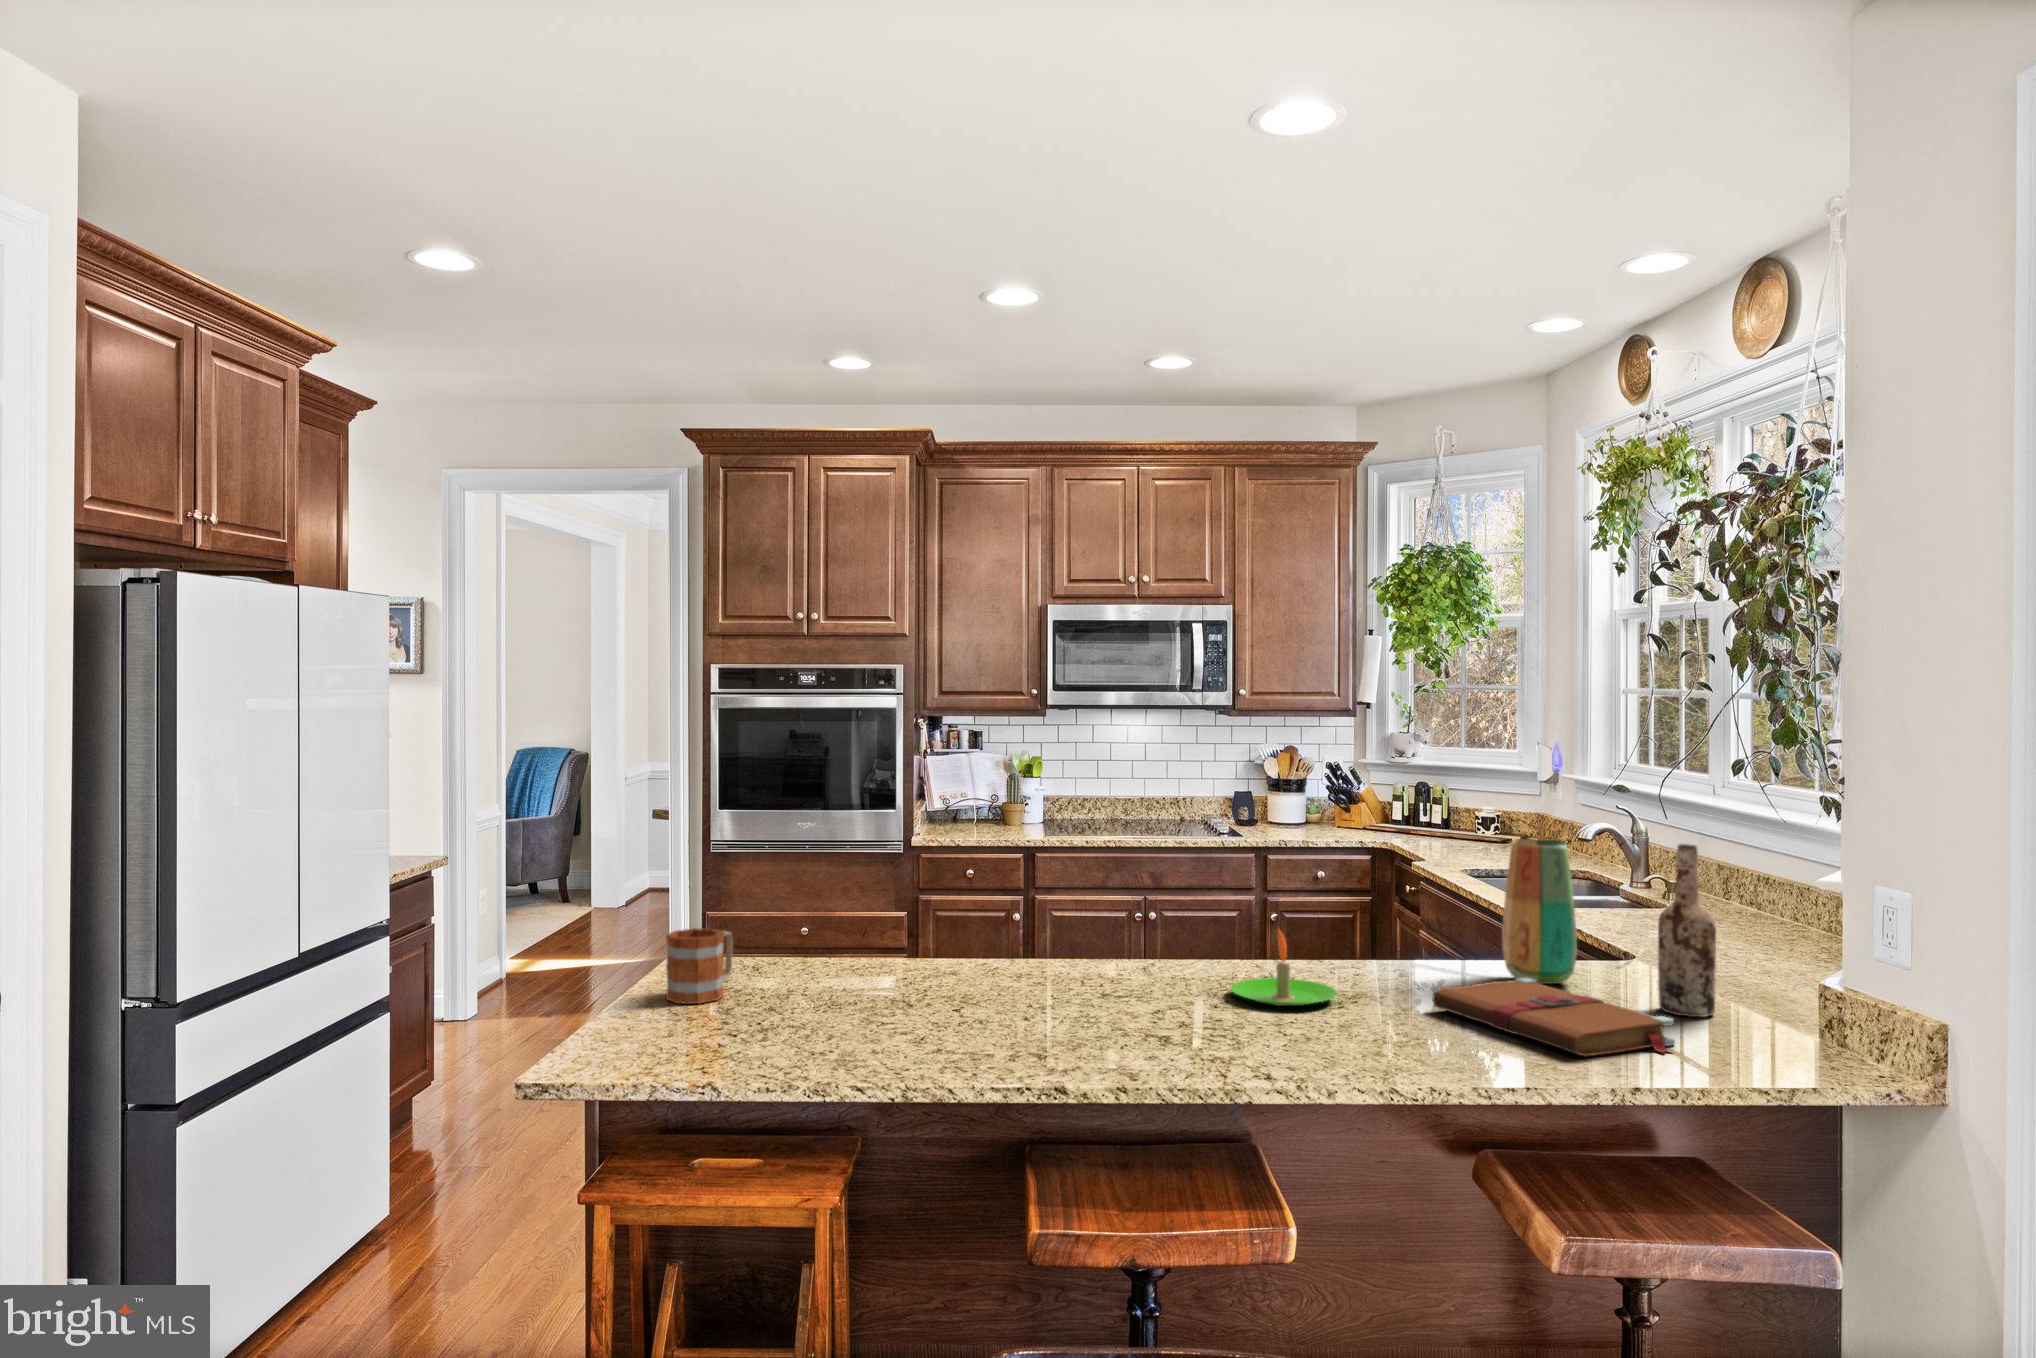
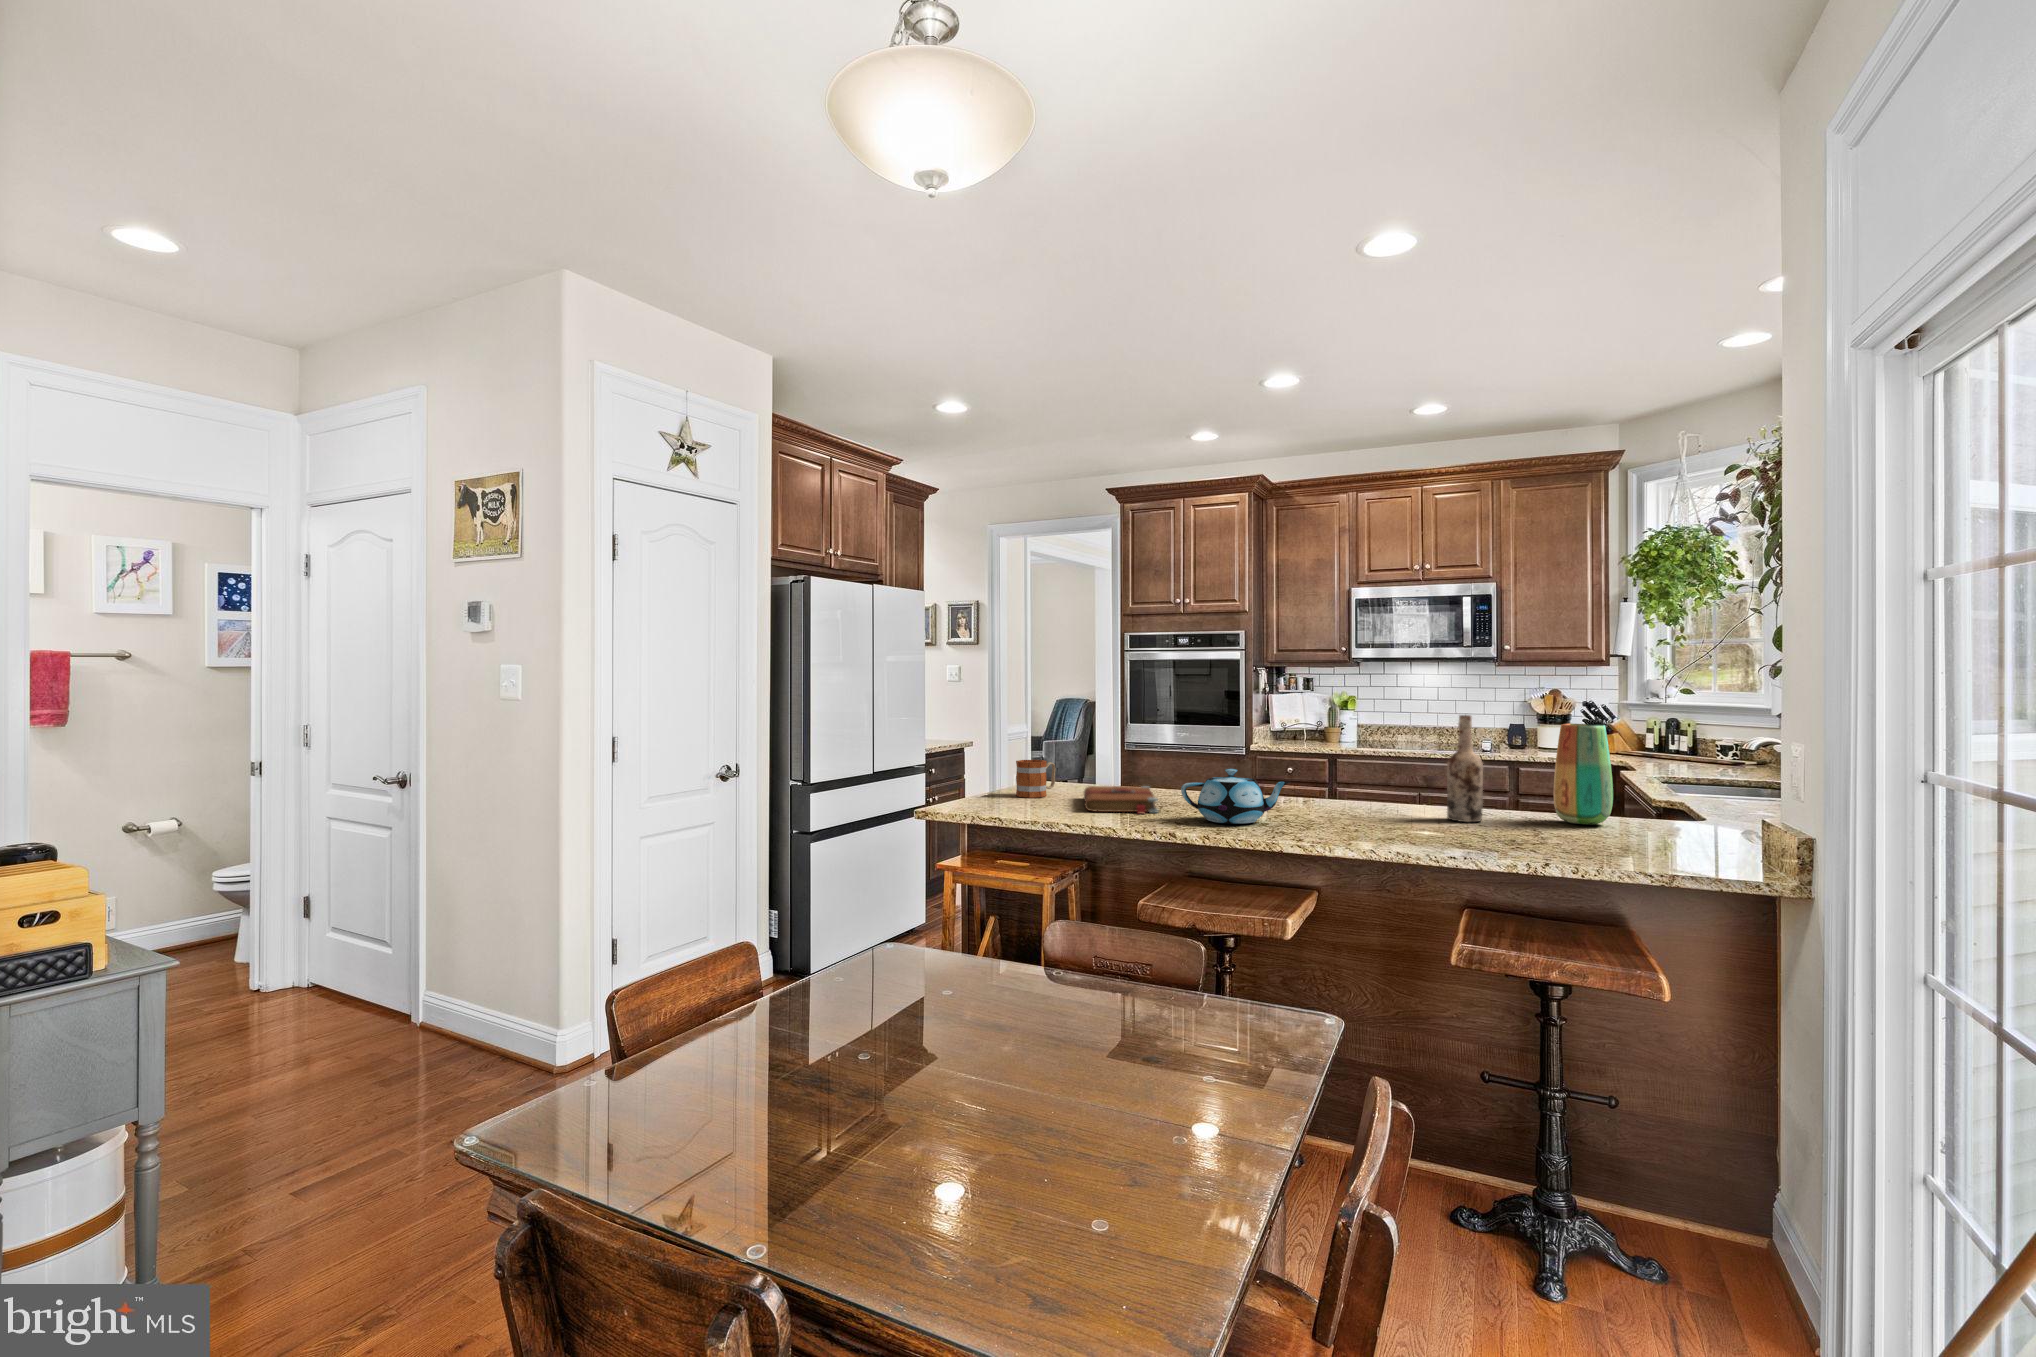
wine bottle: present [1658,844,1716,1017] -> present [1447,715,1483,822]
candle: present [1230,930,1337,1006] -> none [1337,773,1410,820]
teapot: none [1024,946,1201,1044] -> present [1181,769,1290,824]
book: present [1433,978,1675,1056] -> present [1084,786,1158,814]

